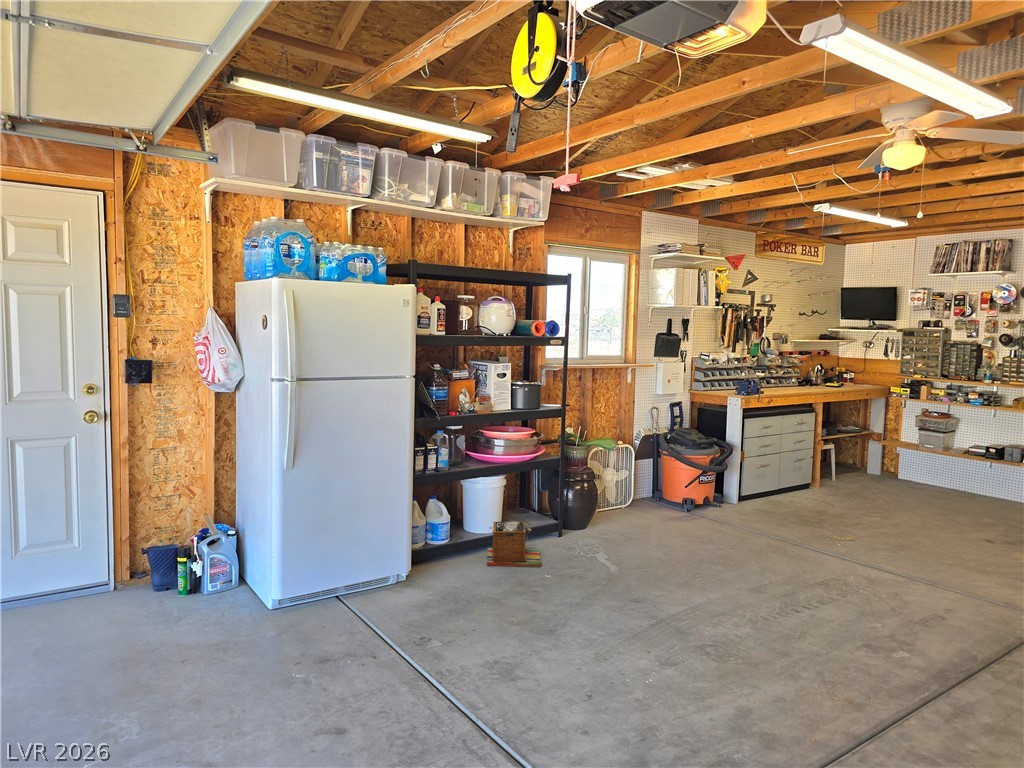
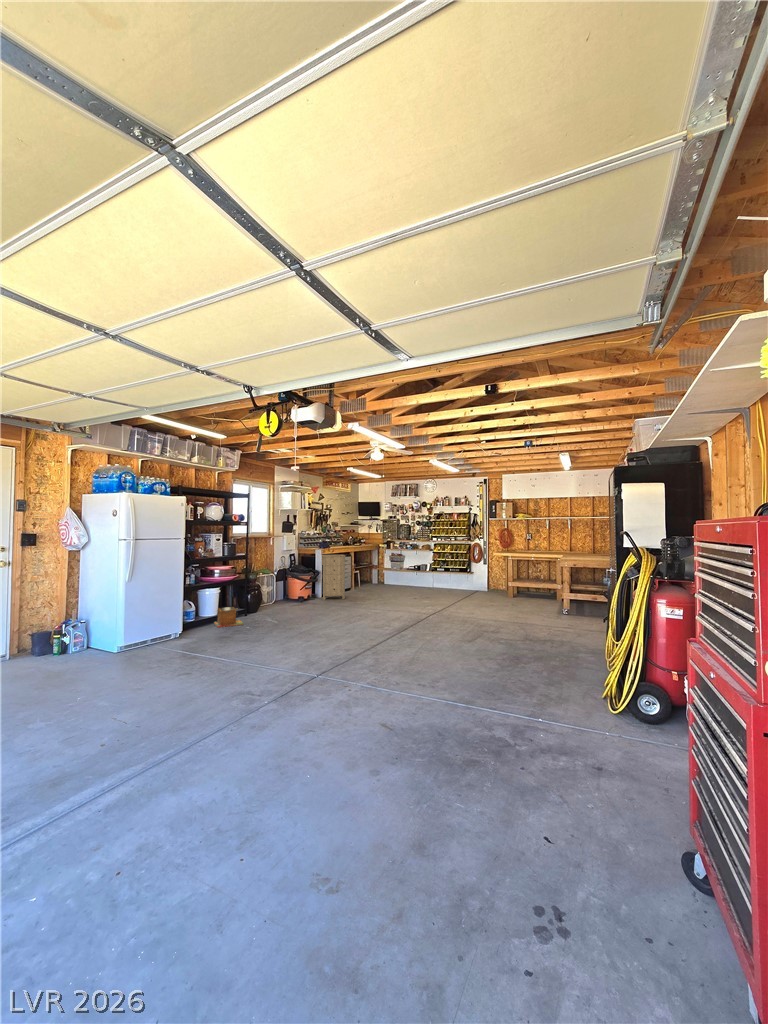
storage cabinet: none [737,409,799,516] -> present [322,555,345,600]

